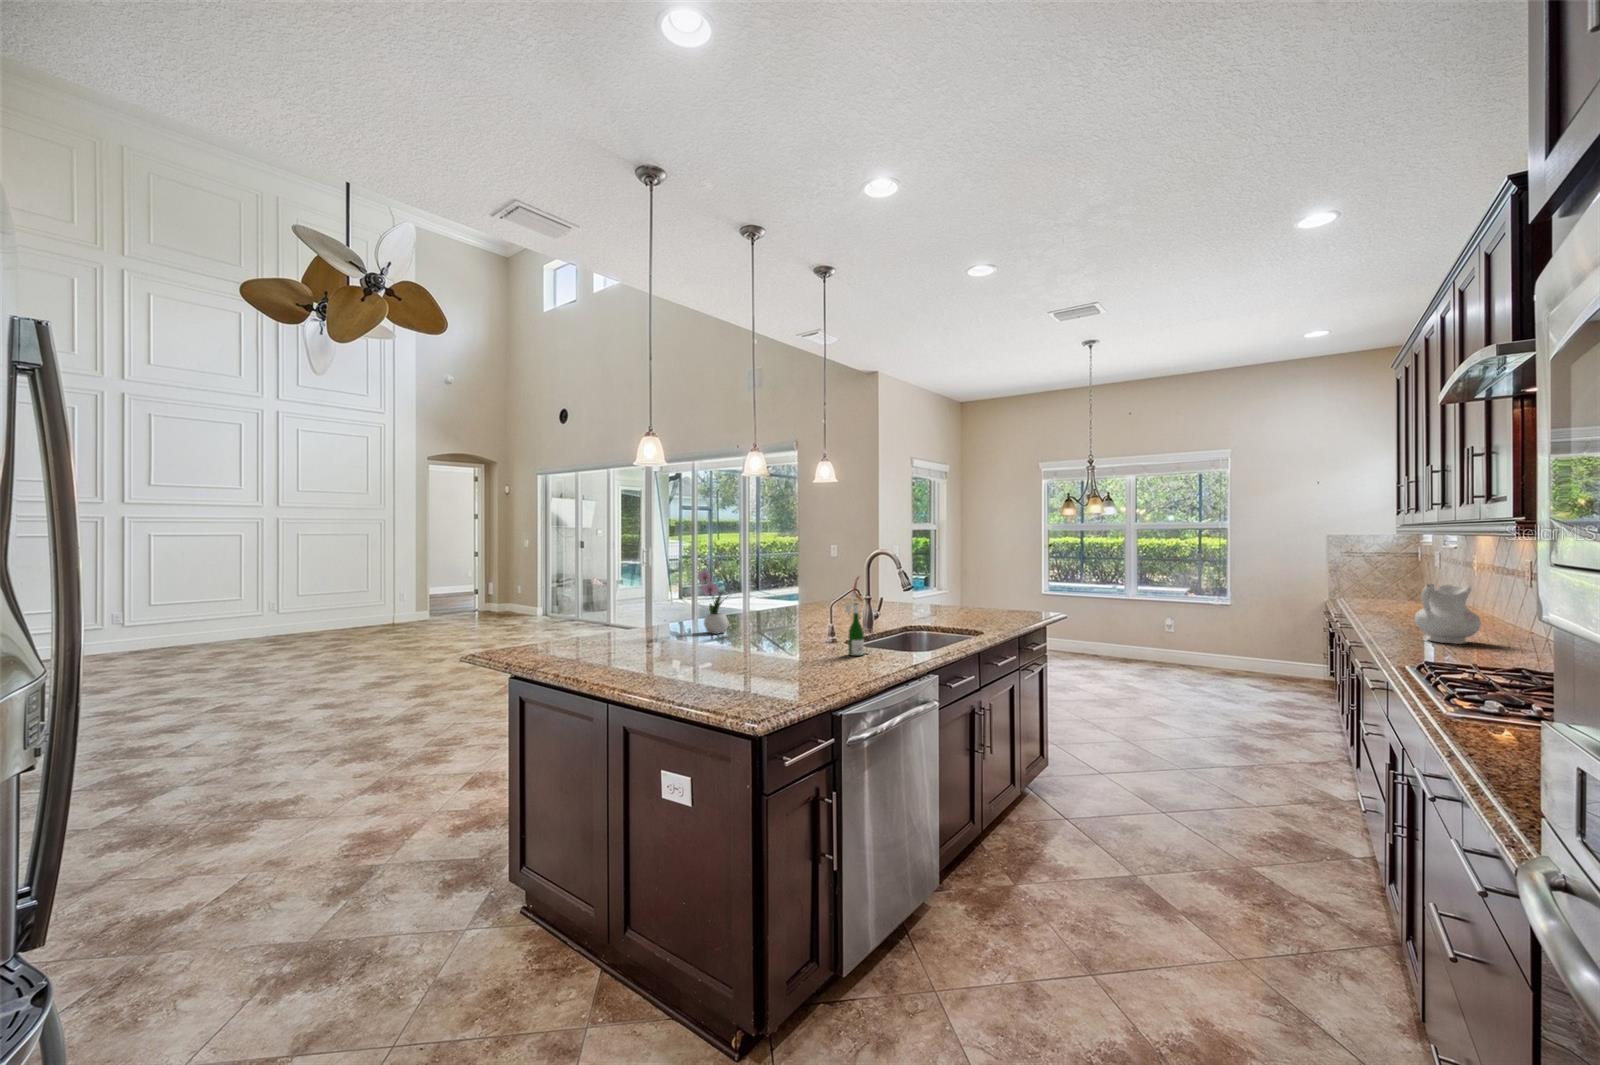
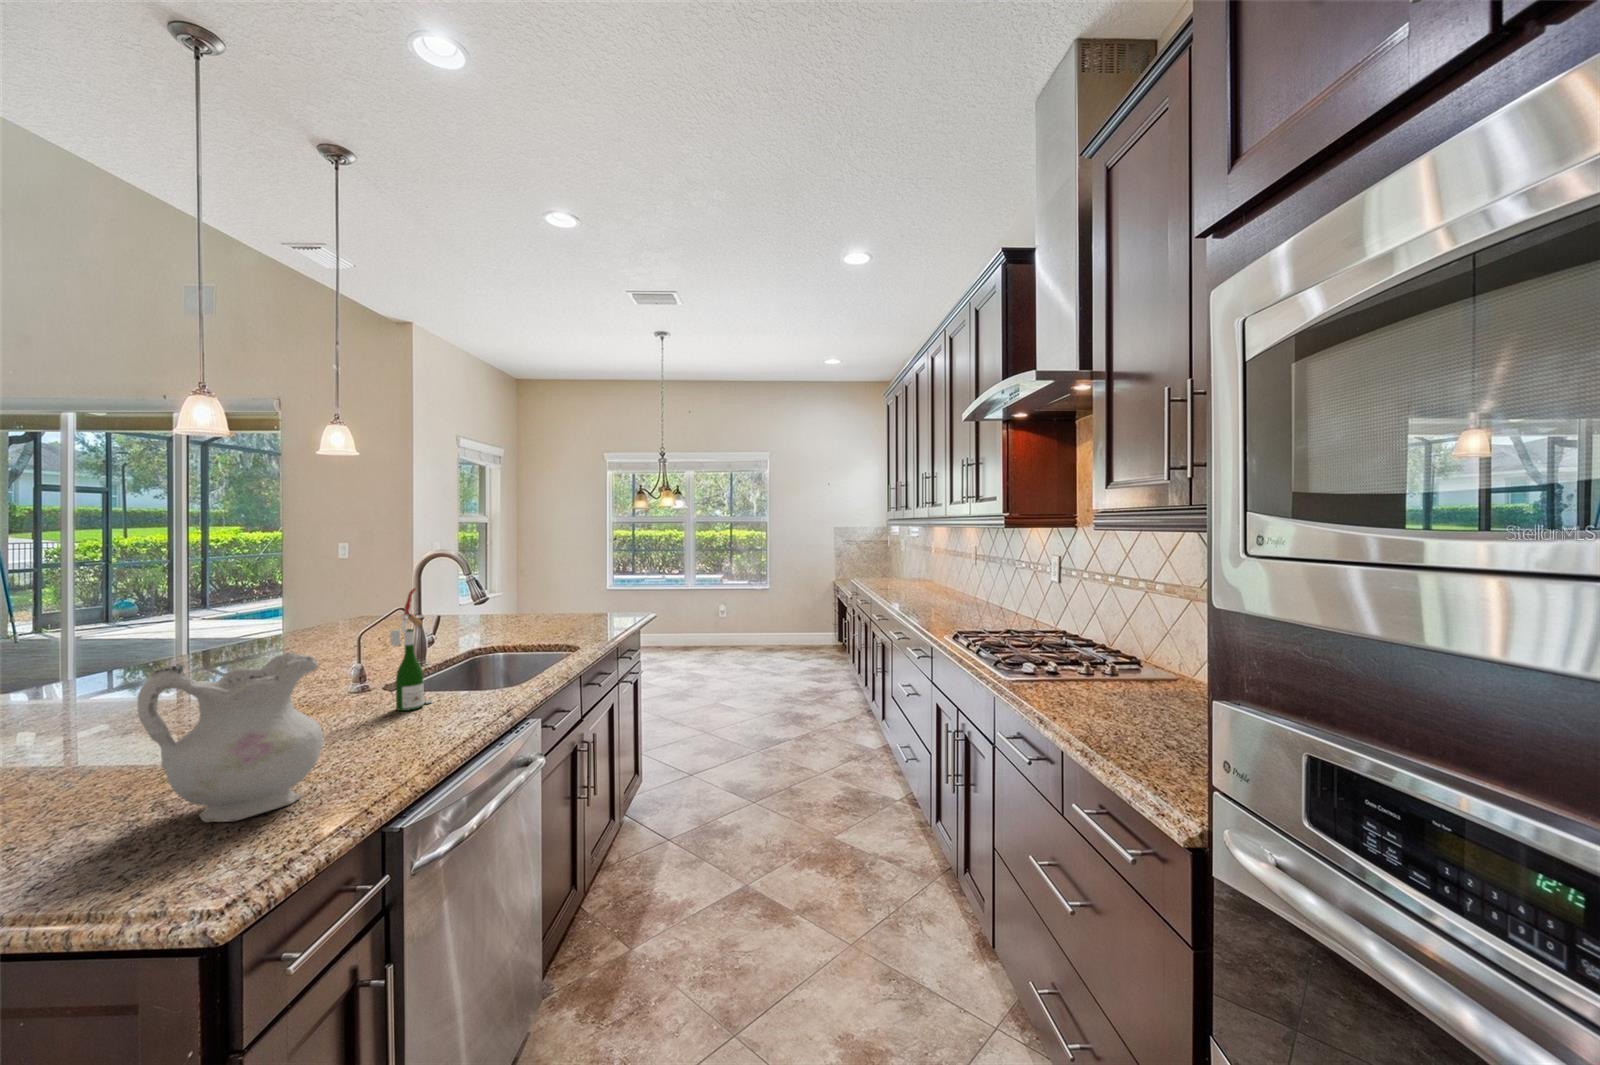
flower arrangement: present [698,560,729,634] -> none [44,570,139,707]
ceramic pitcher: present [1415,584,1481,644] -> present [137,652,323,823]

